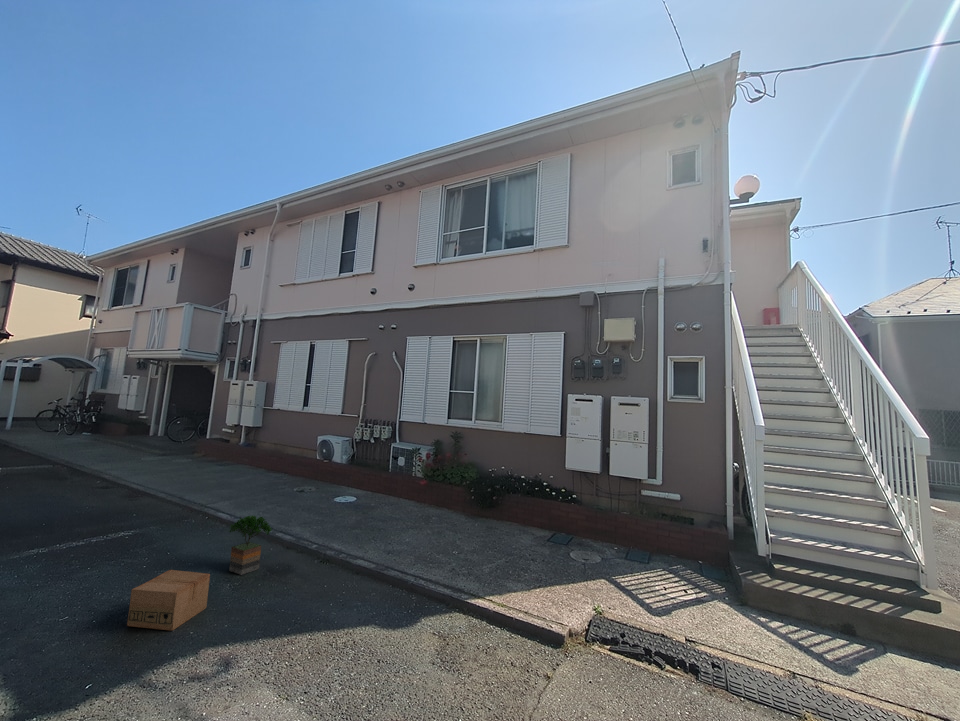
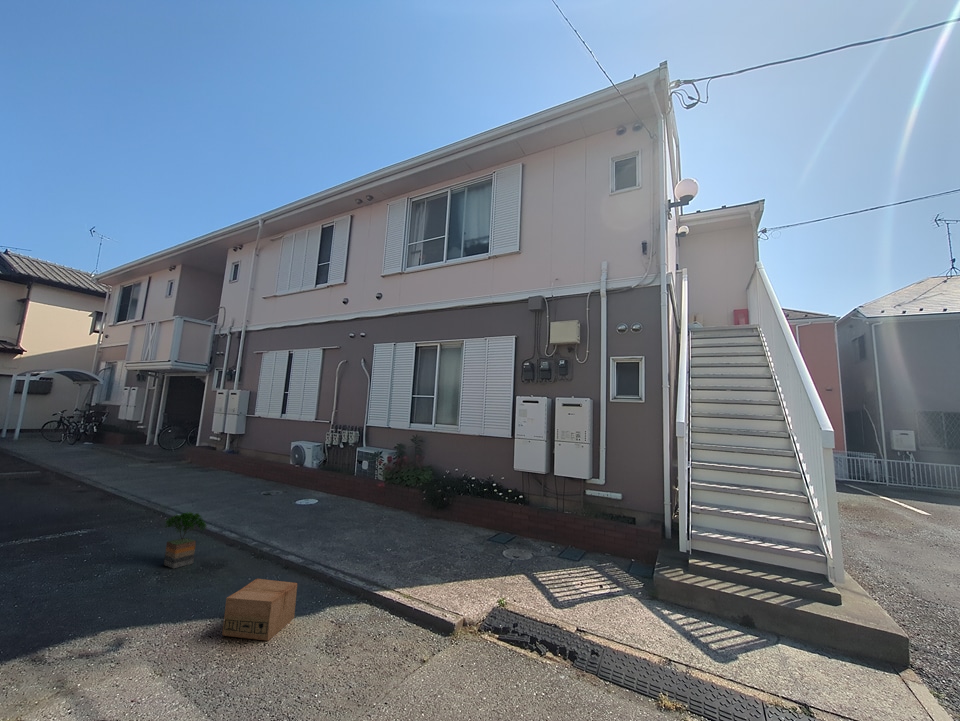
cardboard box: present [127,570,210,631] -> present [222,579,297,641]

